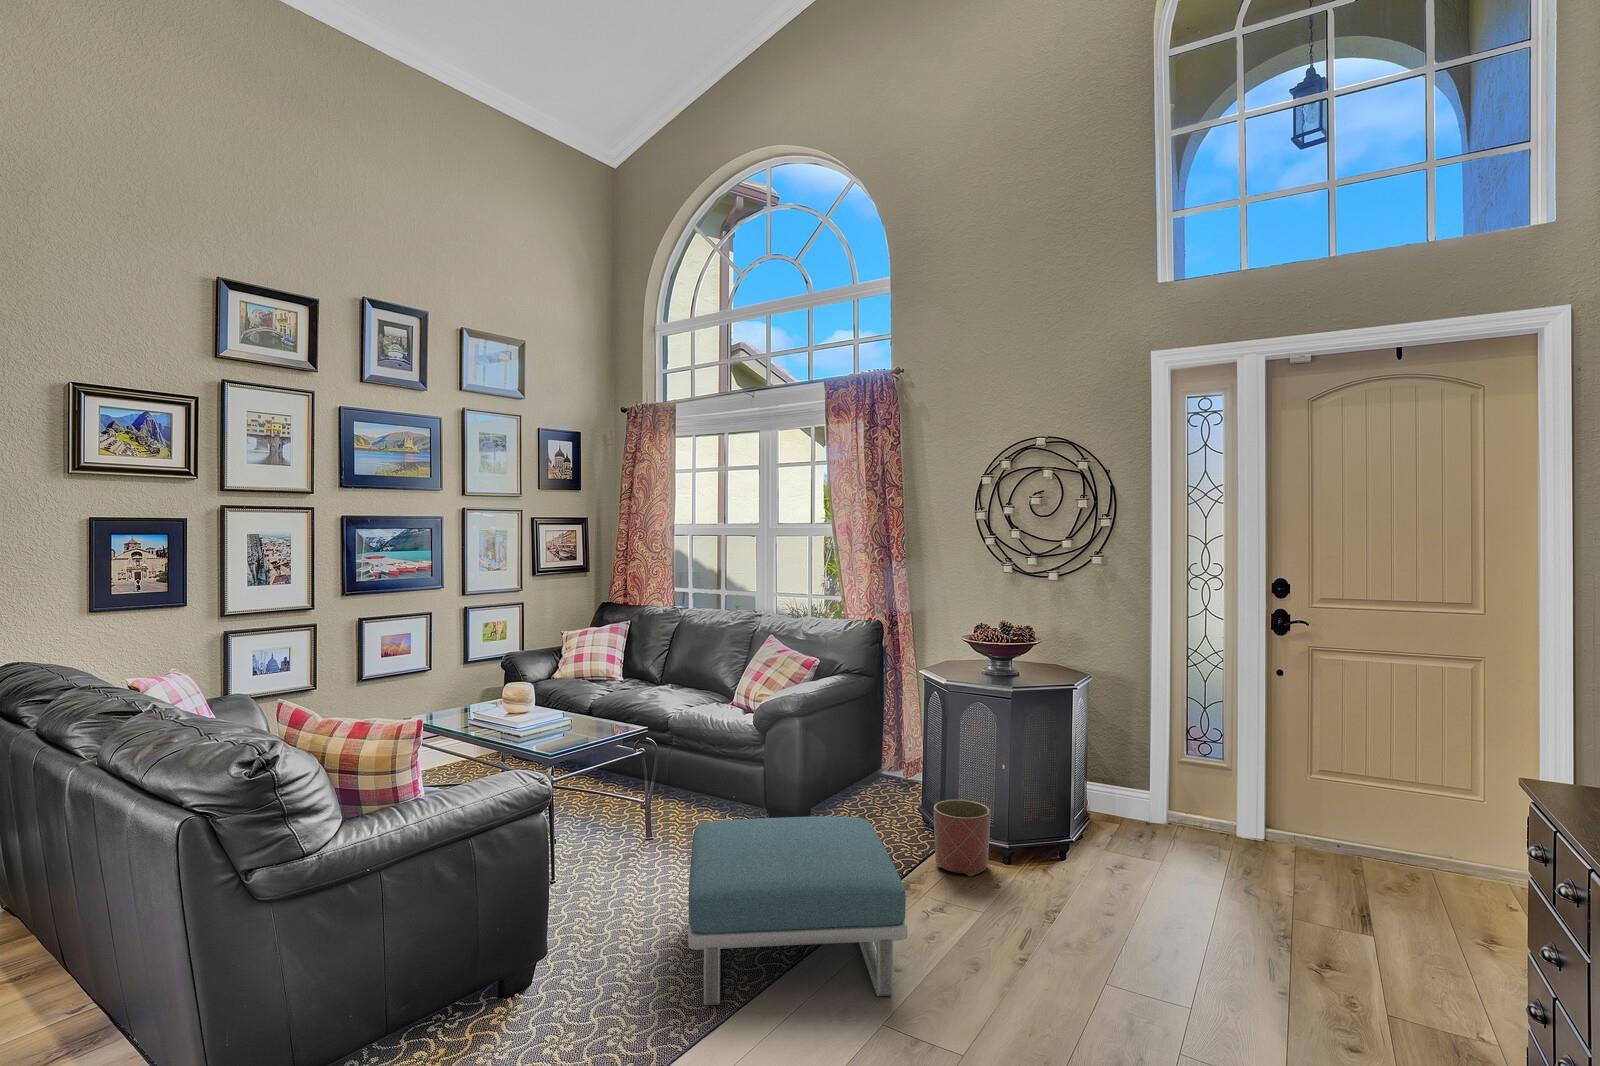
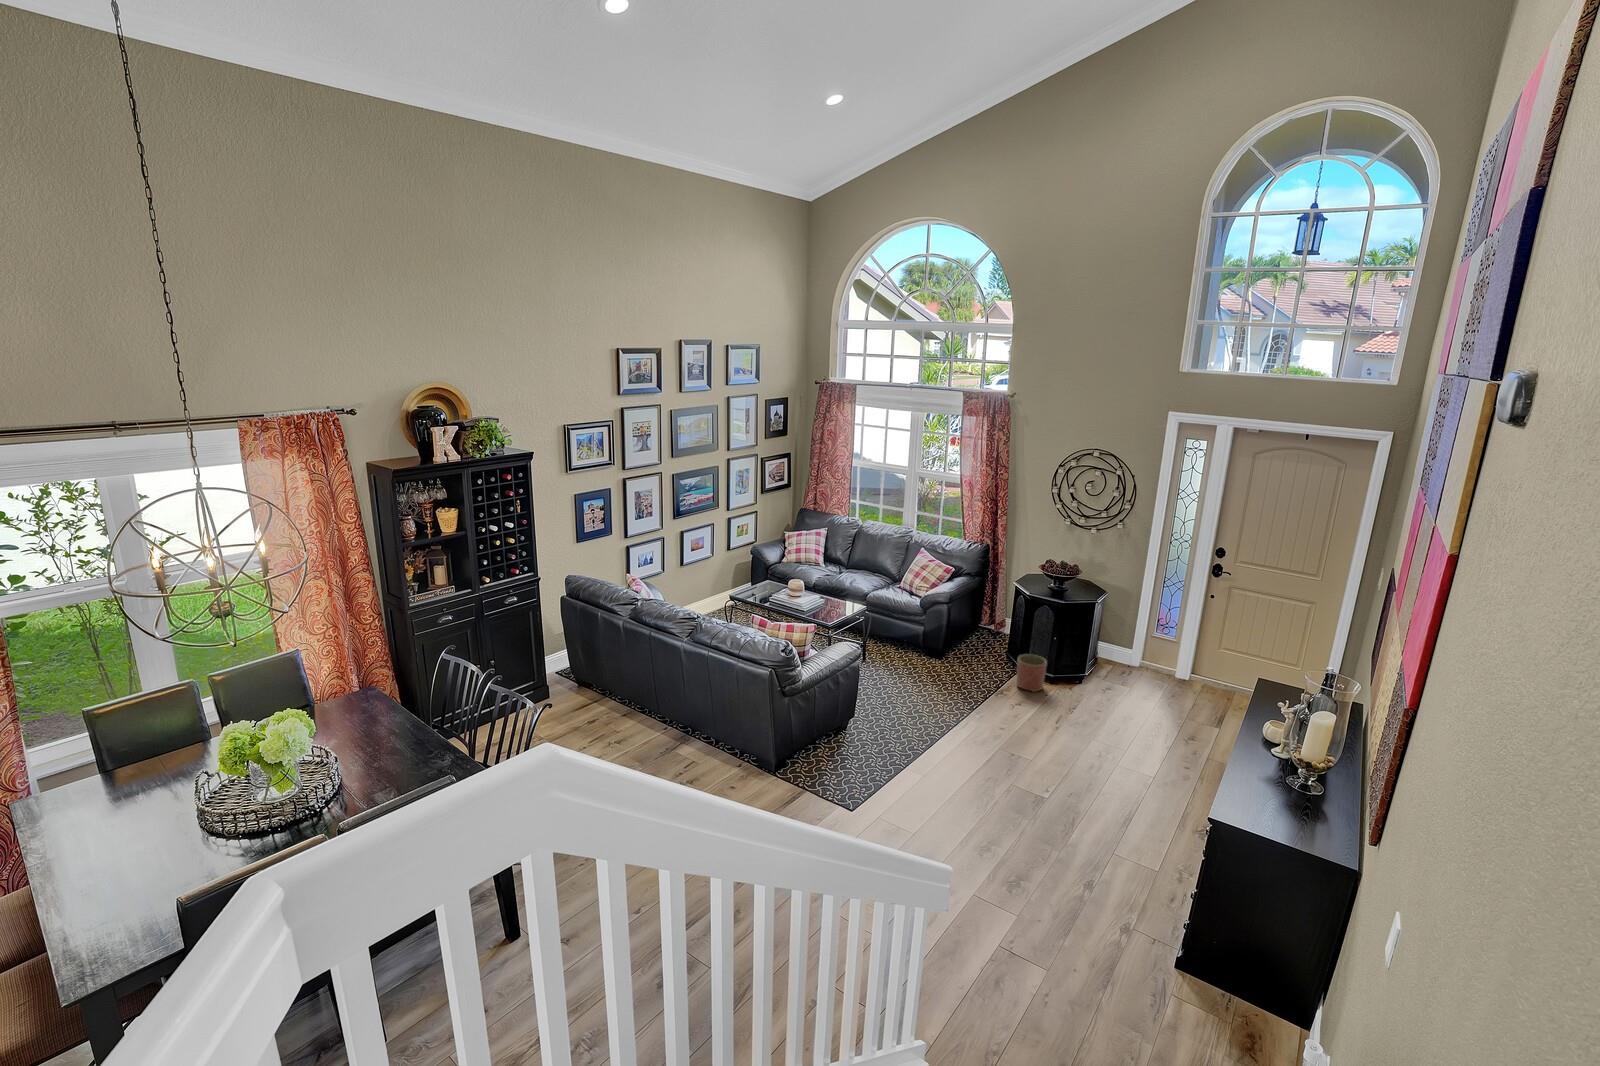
footstool: present [688,816,907,1005] -> none [905,664,1011,742]

